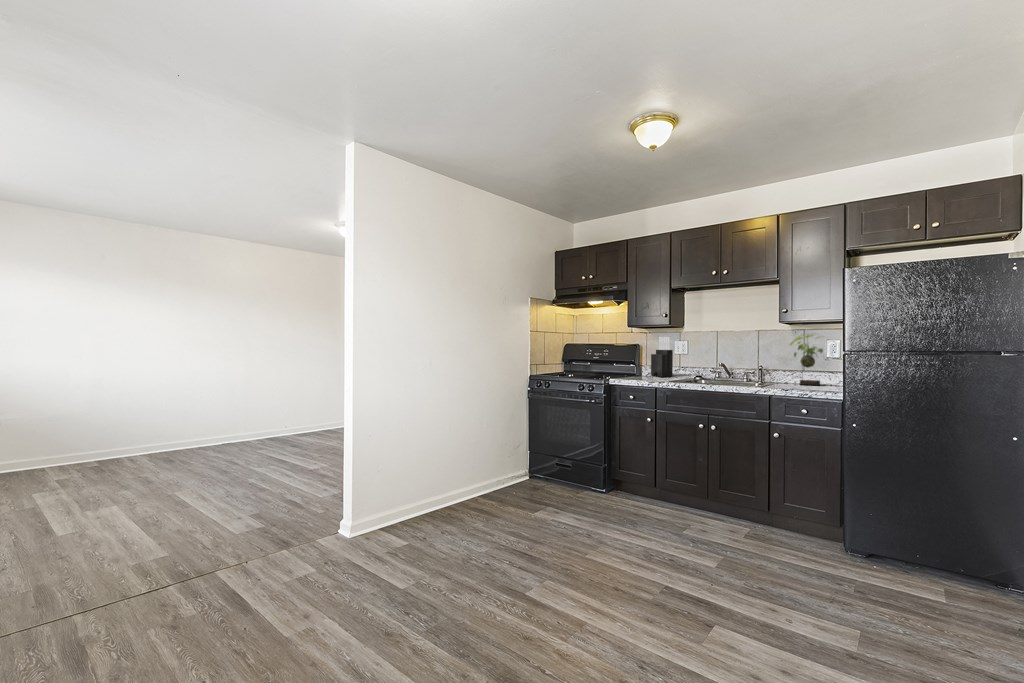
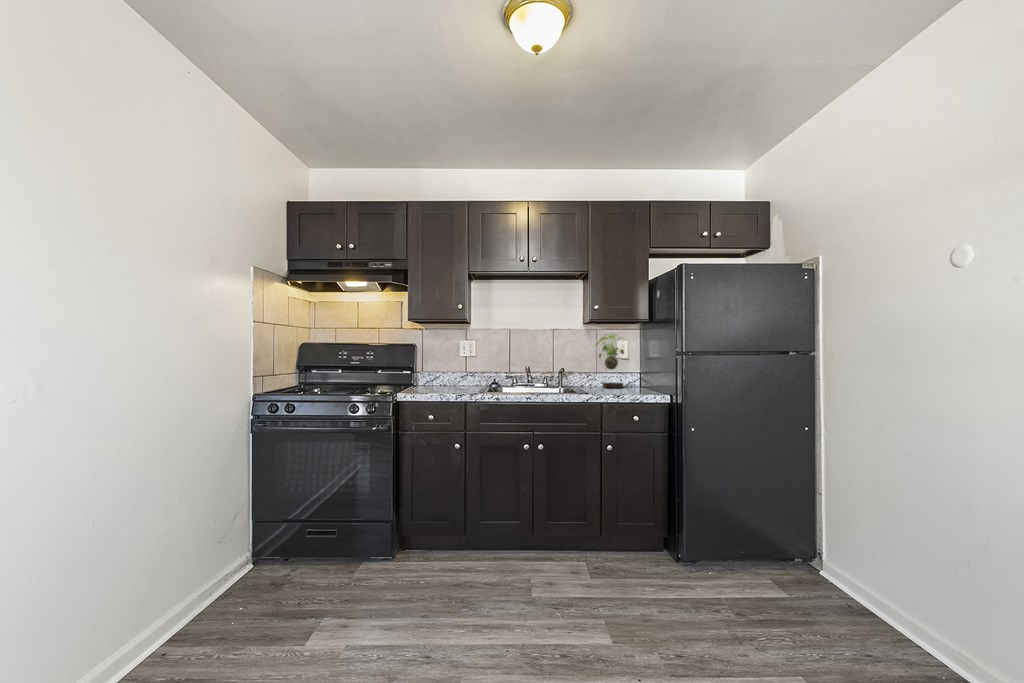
knife block: present [651,336,673,377] -> none [432,334,462,385]

